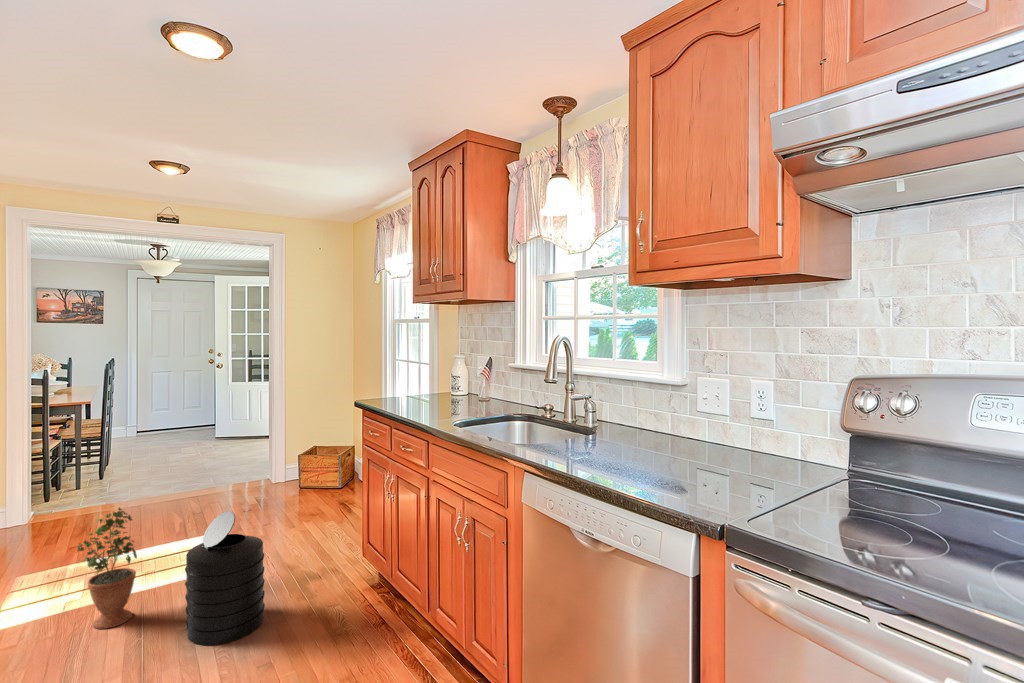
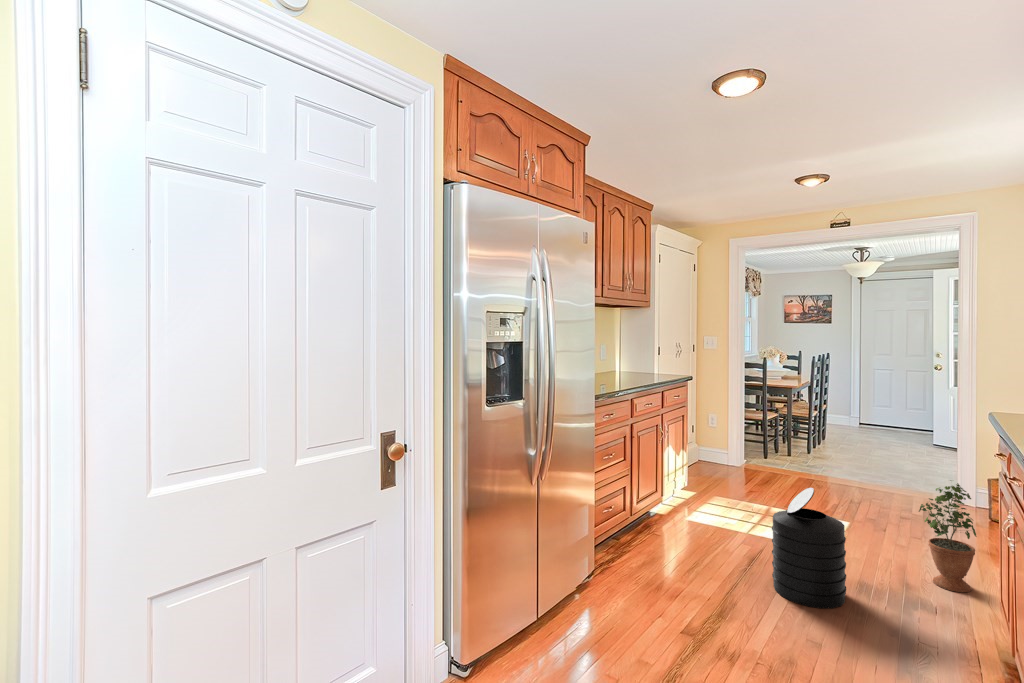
potted plant: present [77,508,137,629] -> present [919,483,977,592]

